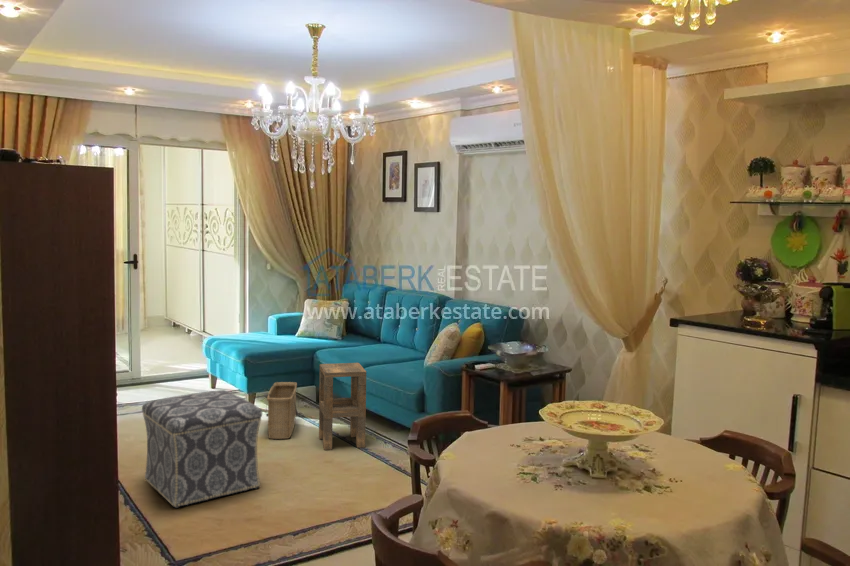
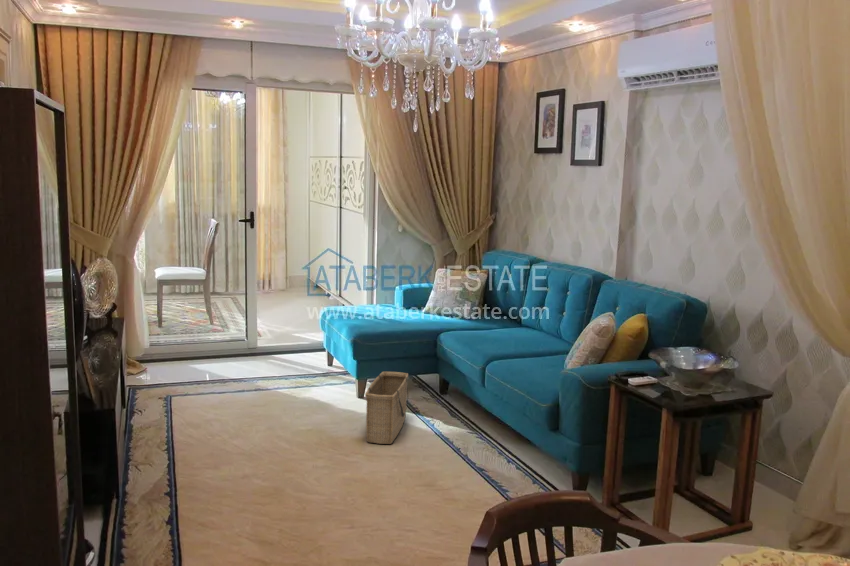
side table: present [319,363,366,450] -> none [427,357,485,467]
ottoman: present [142,390,262,508] -> none [200,386,336,537]

